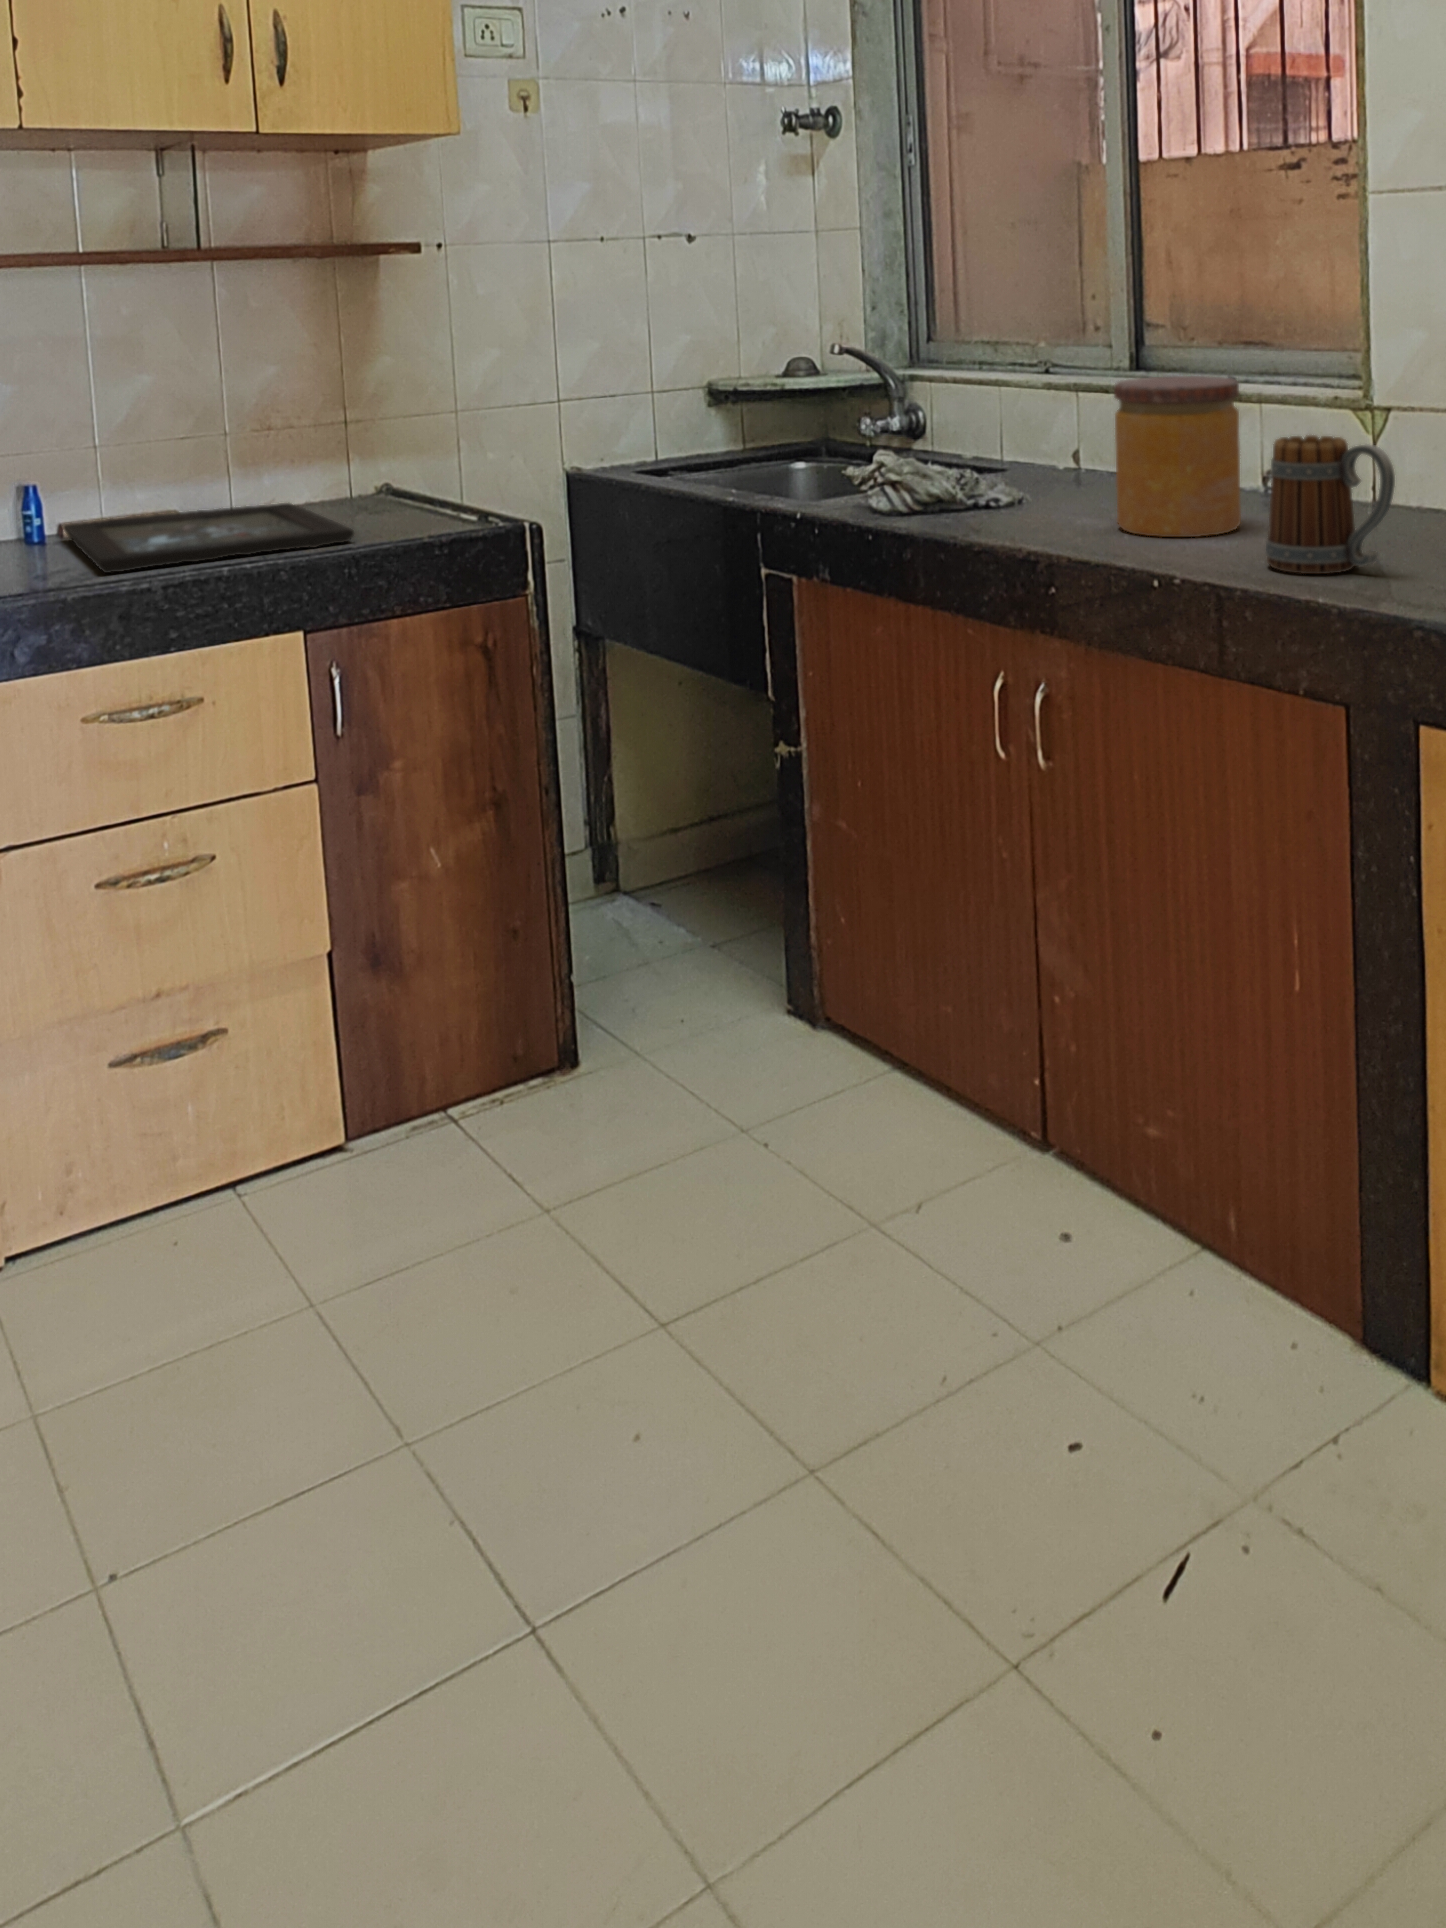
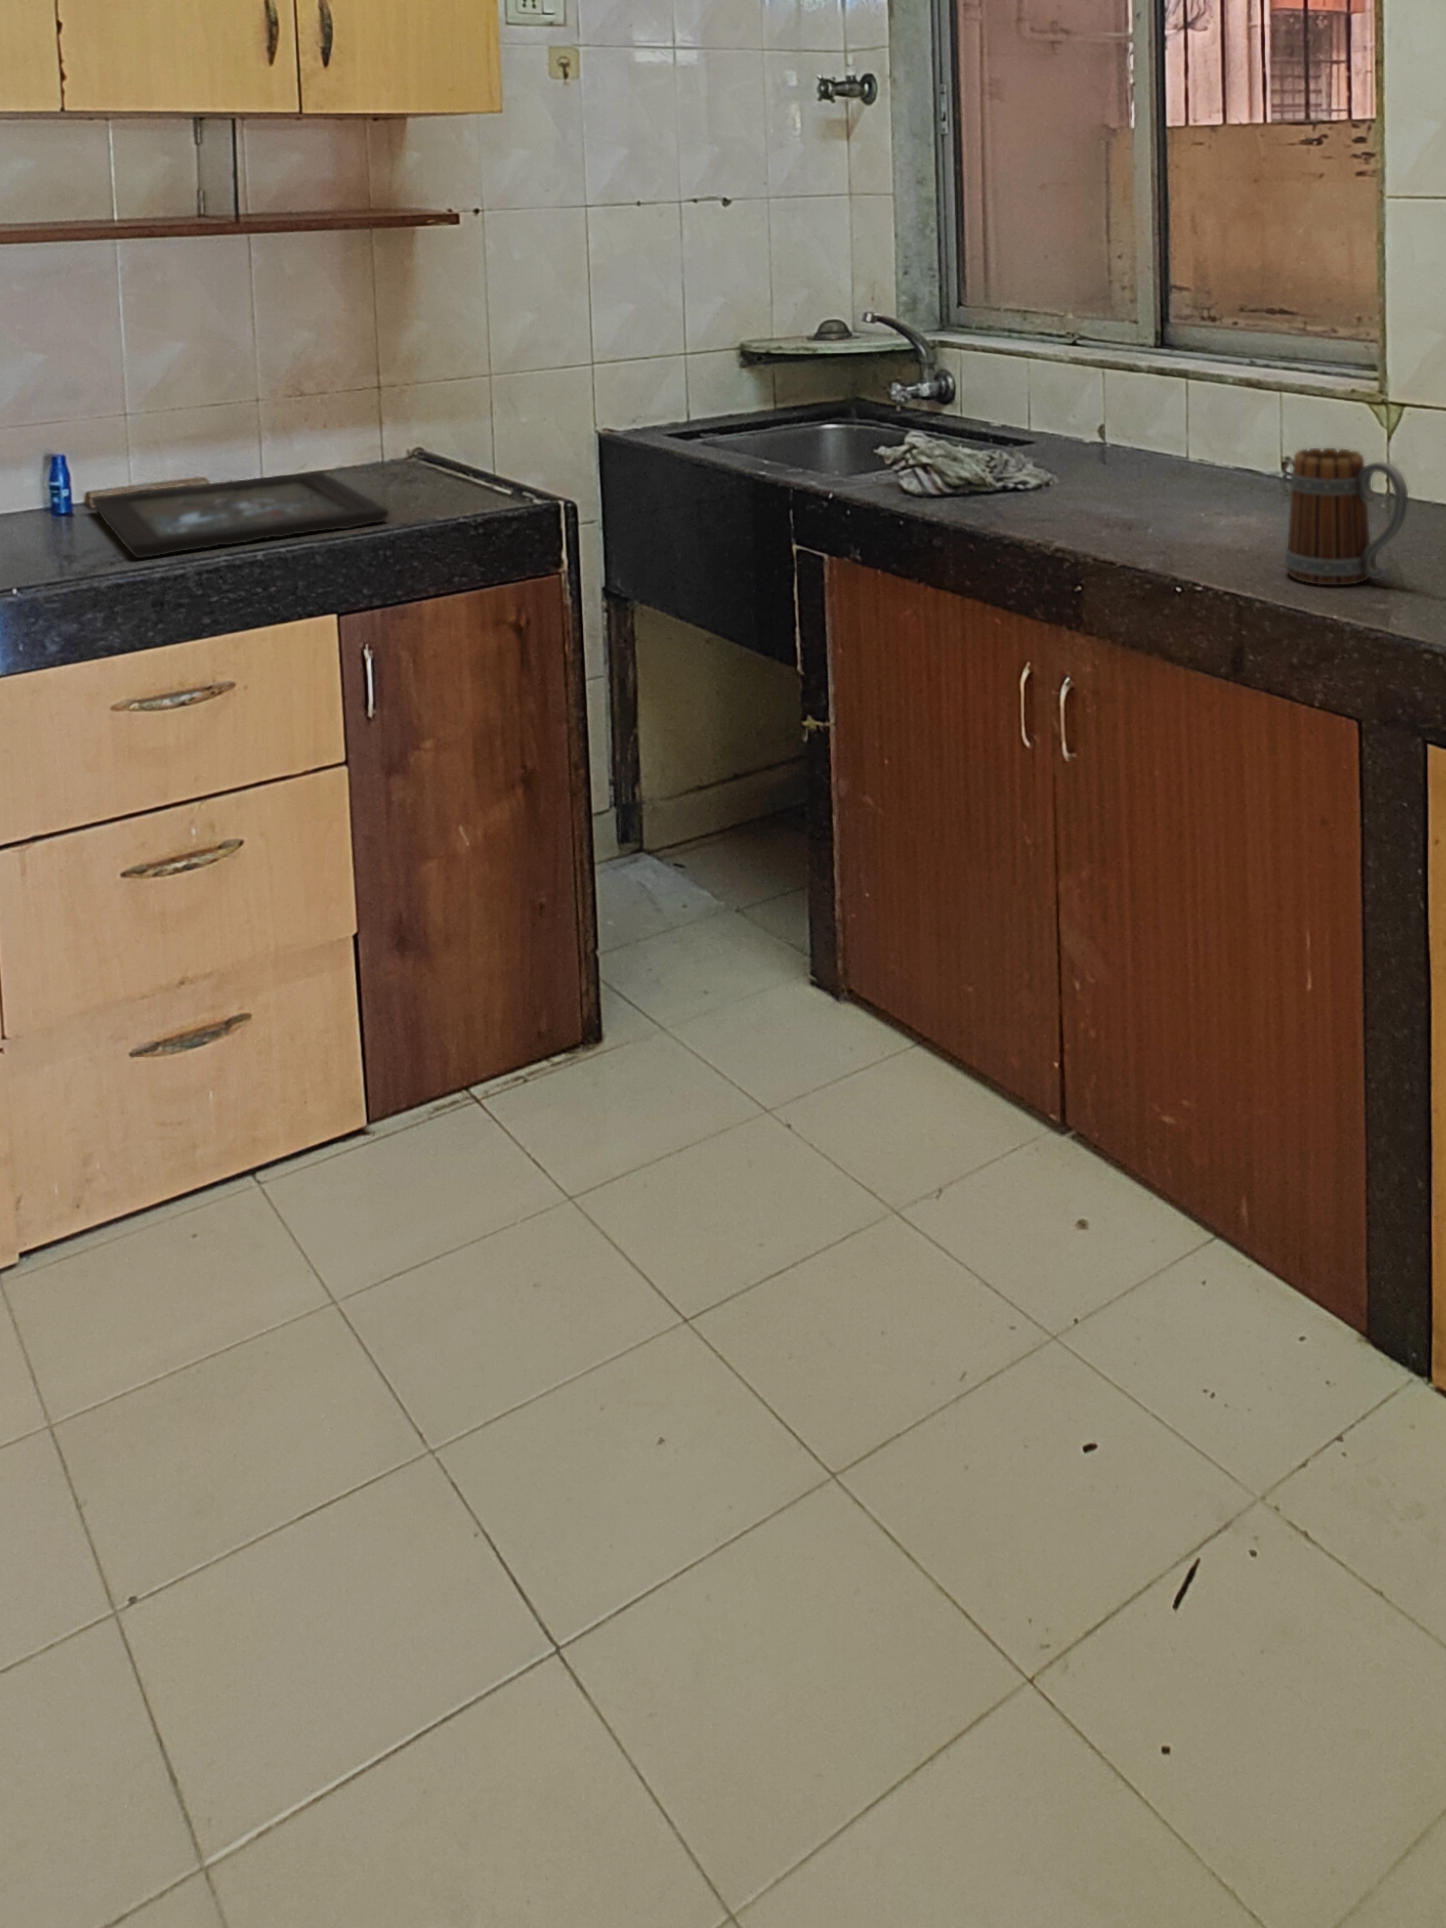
jar: present [1114,376,1241,537] -> none [1141,373,1262,534]

